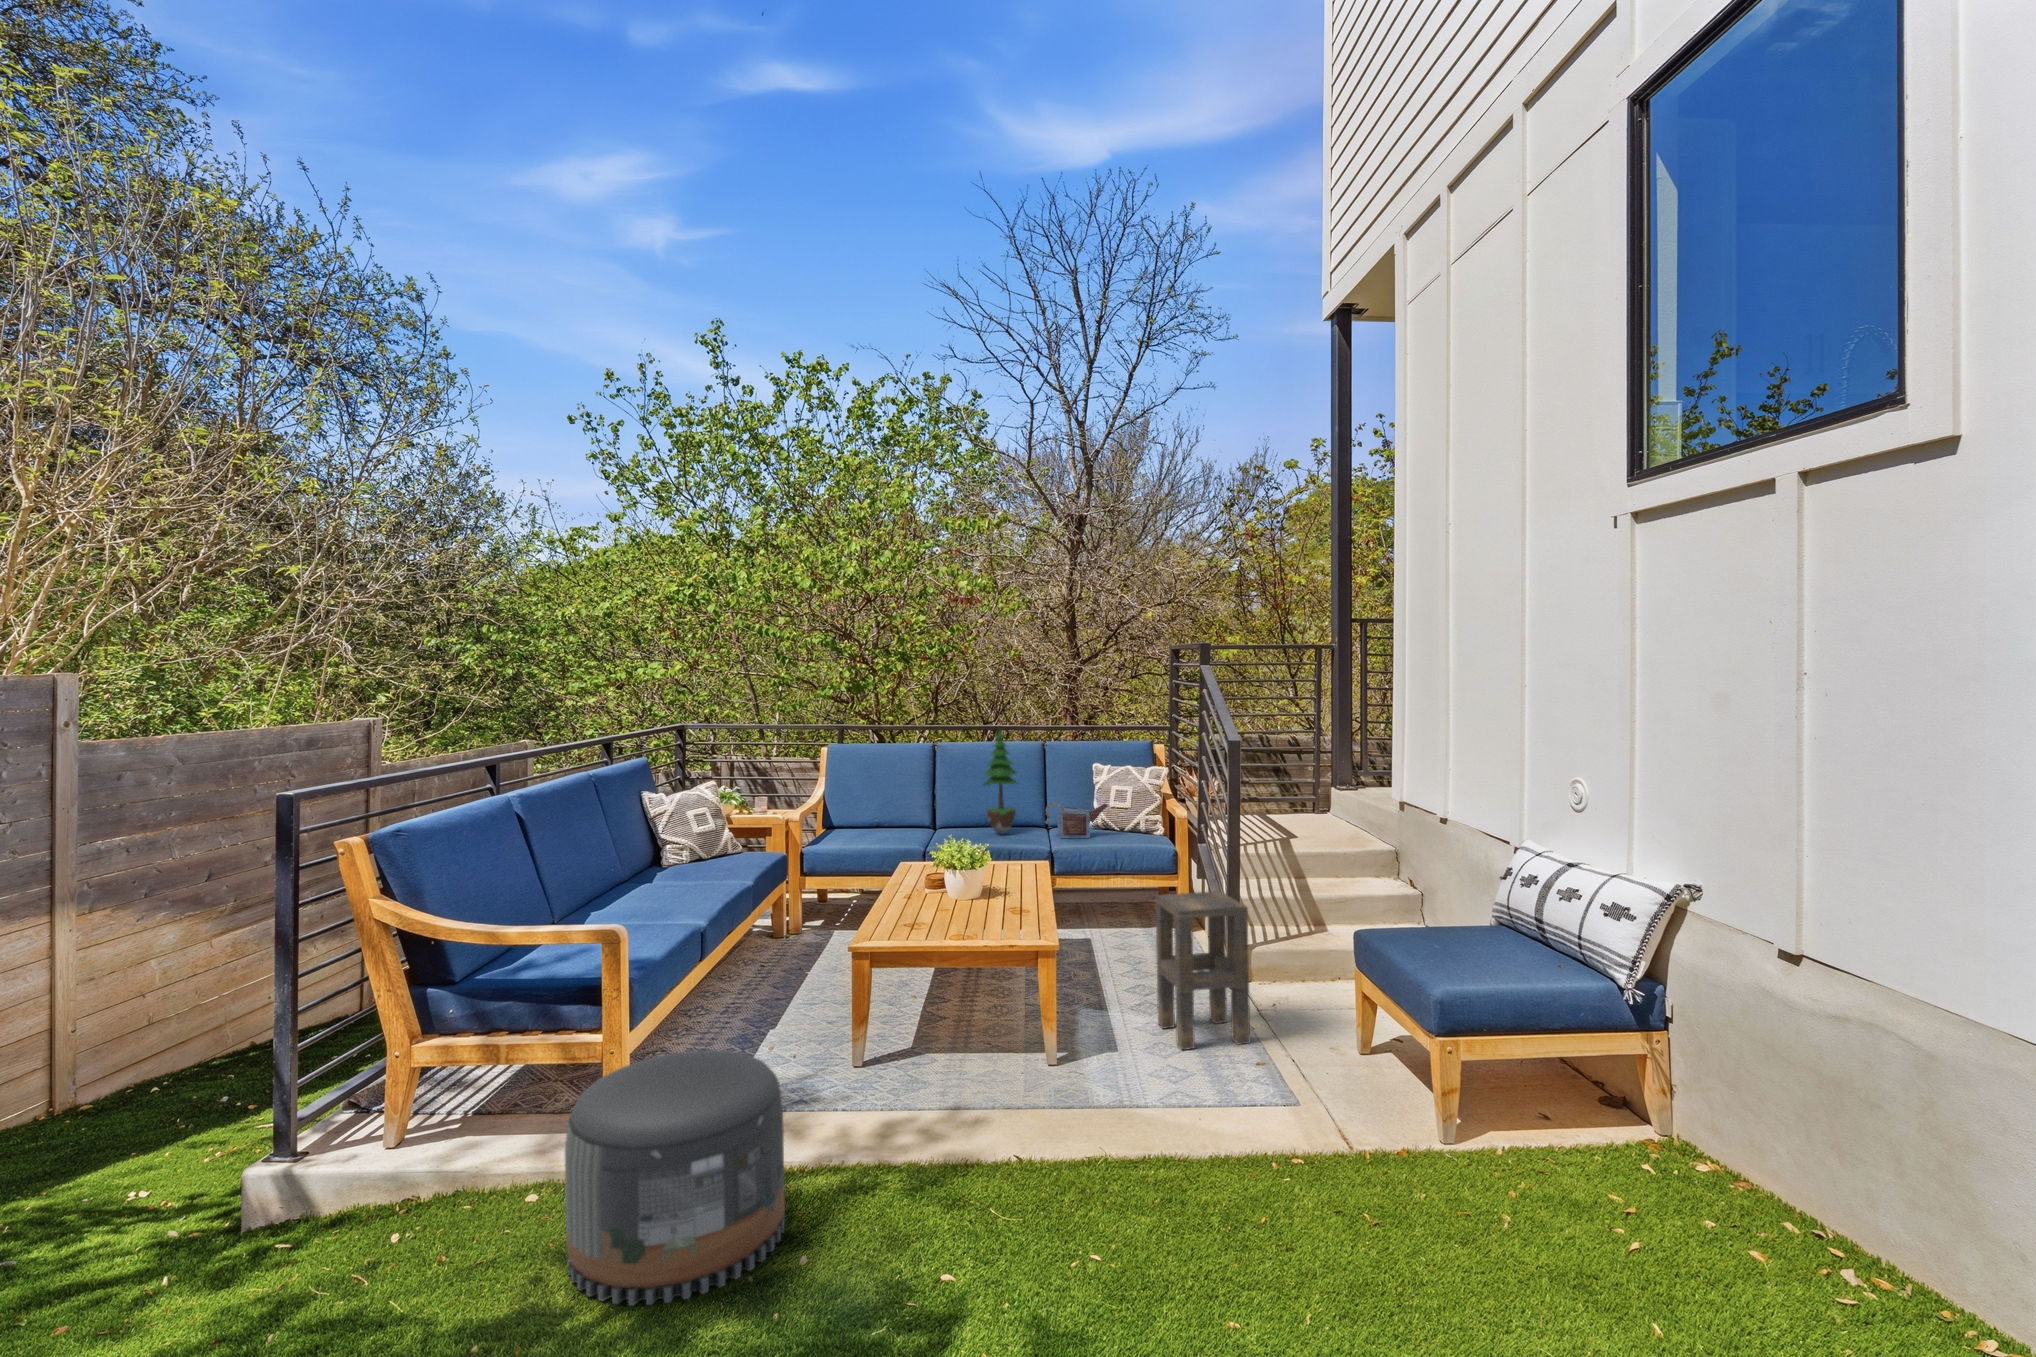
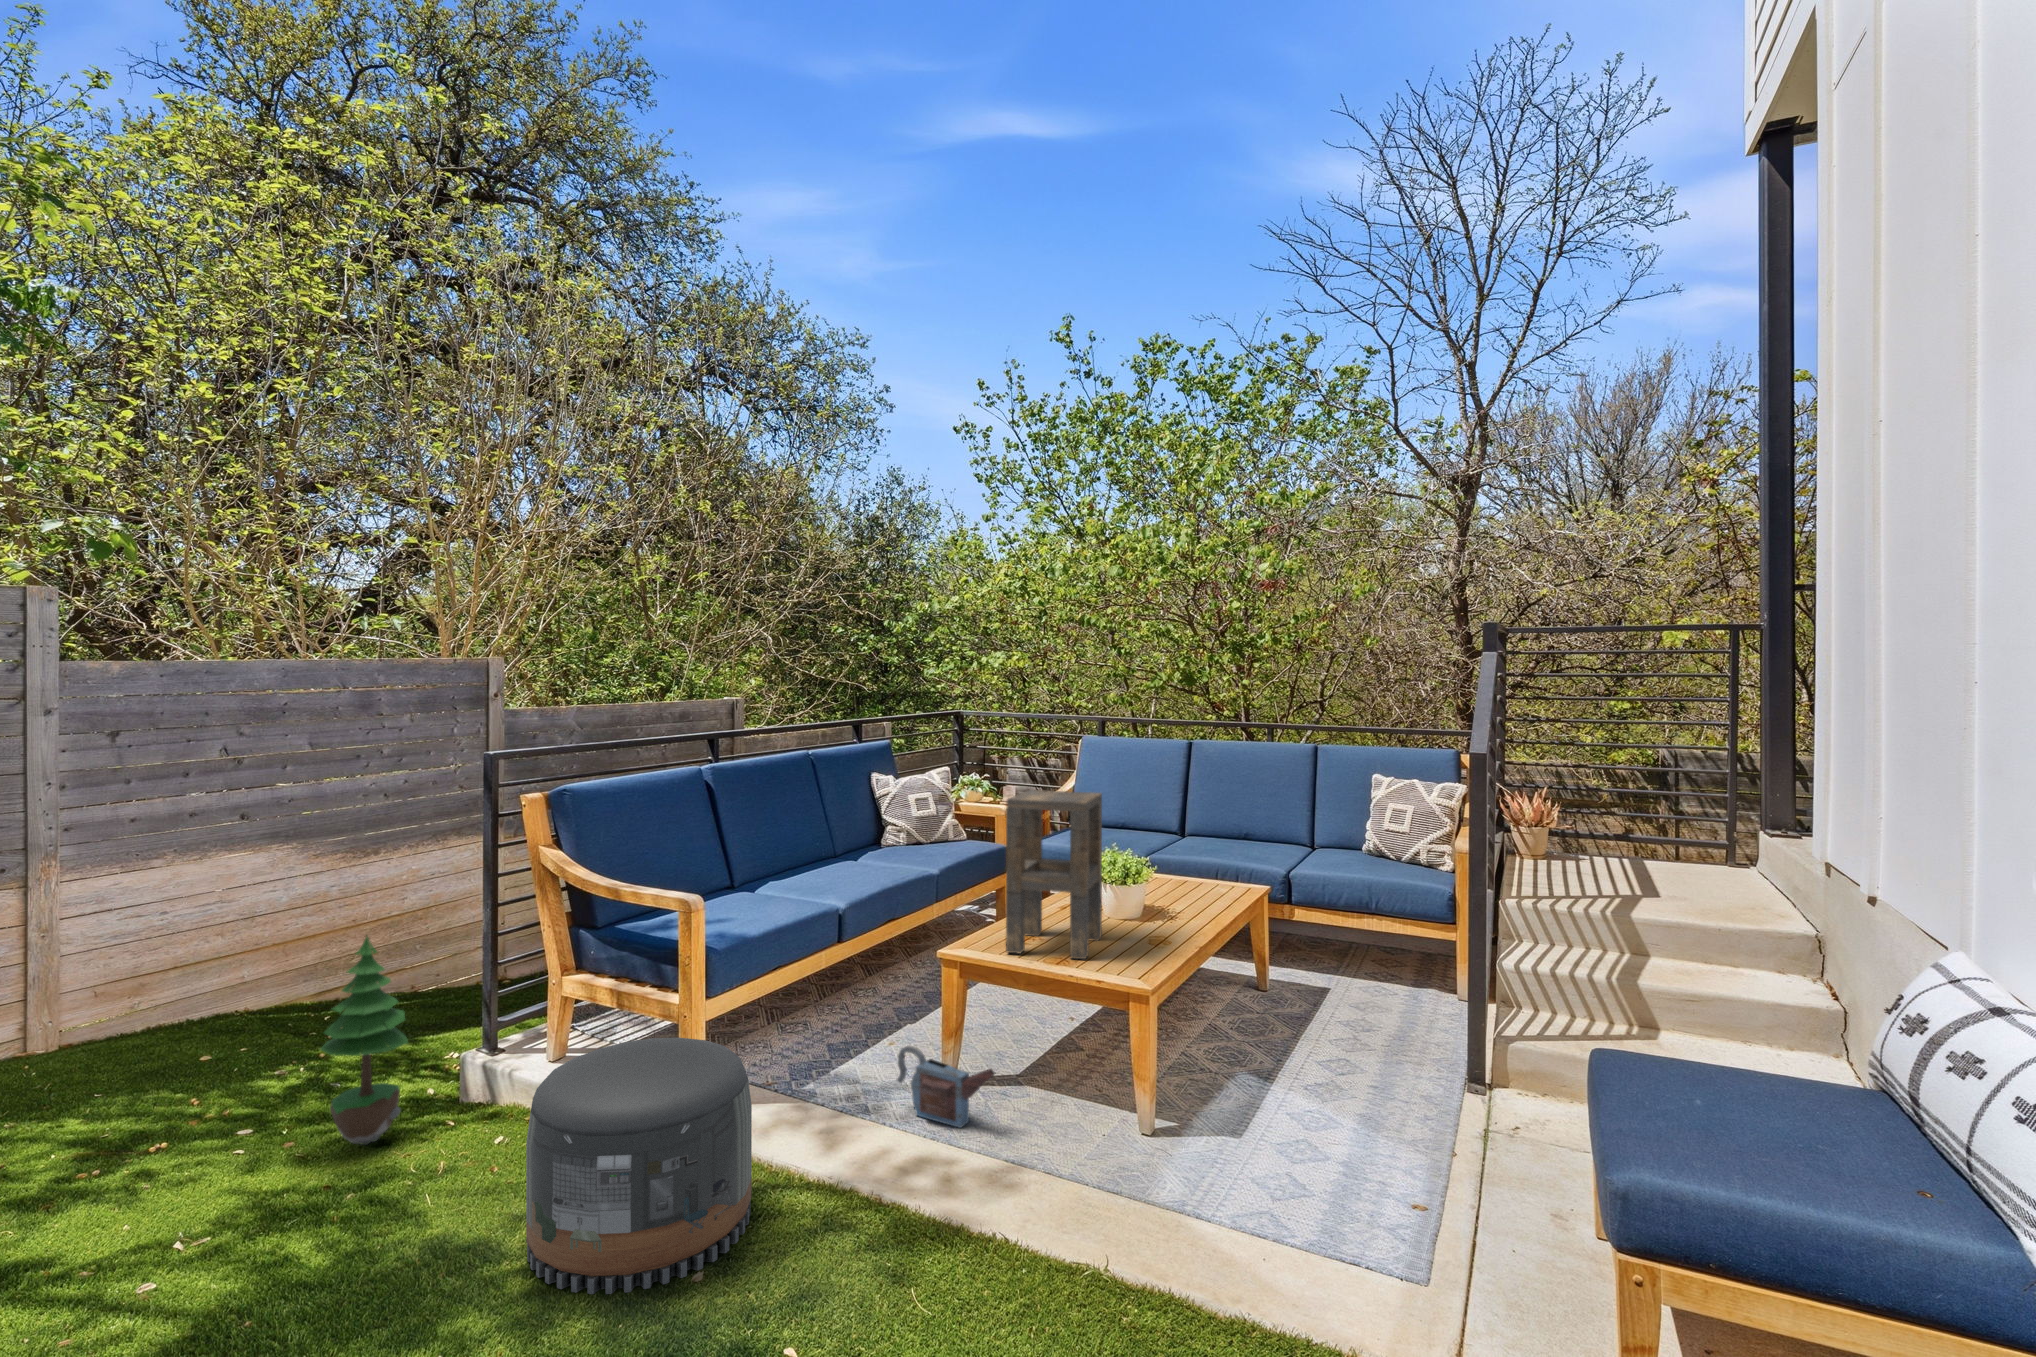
potted tree: present [984,731,1017,834] -> present [320,935,408,1145]
watering can: present [1045,802,1108,838] -> present [897,1046,996,1128]
side table: present [1155,891,1250,1050] -> present [1006,790,1102,959]

